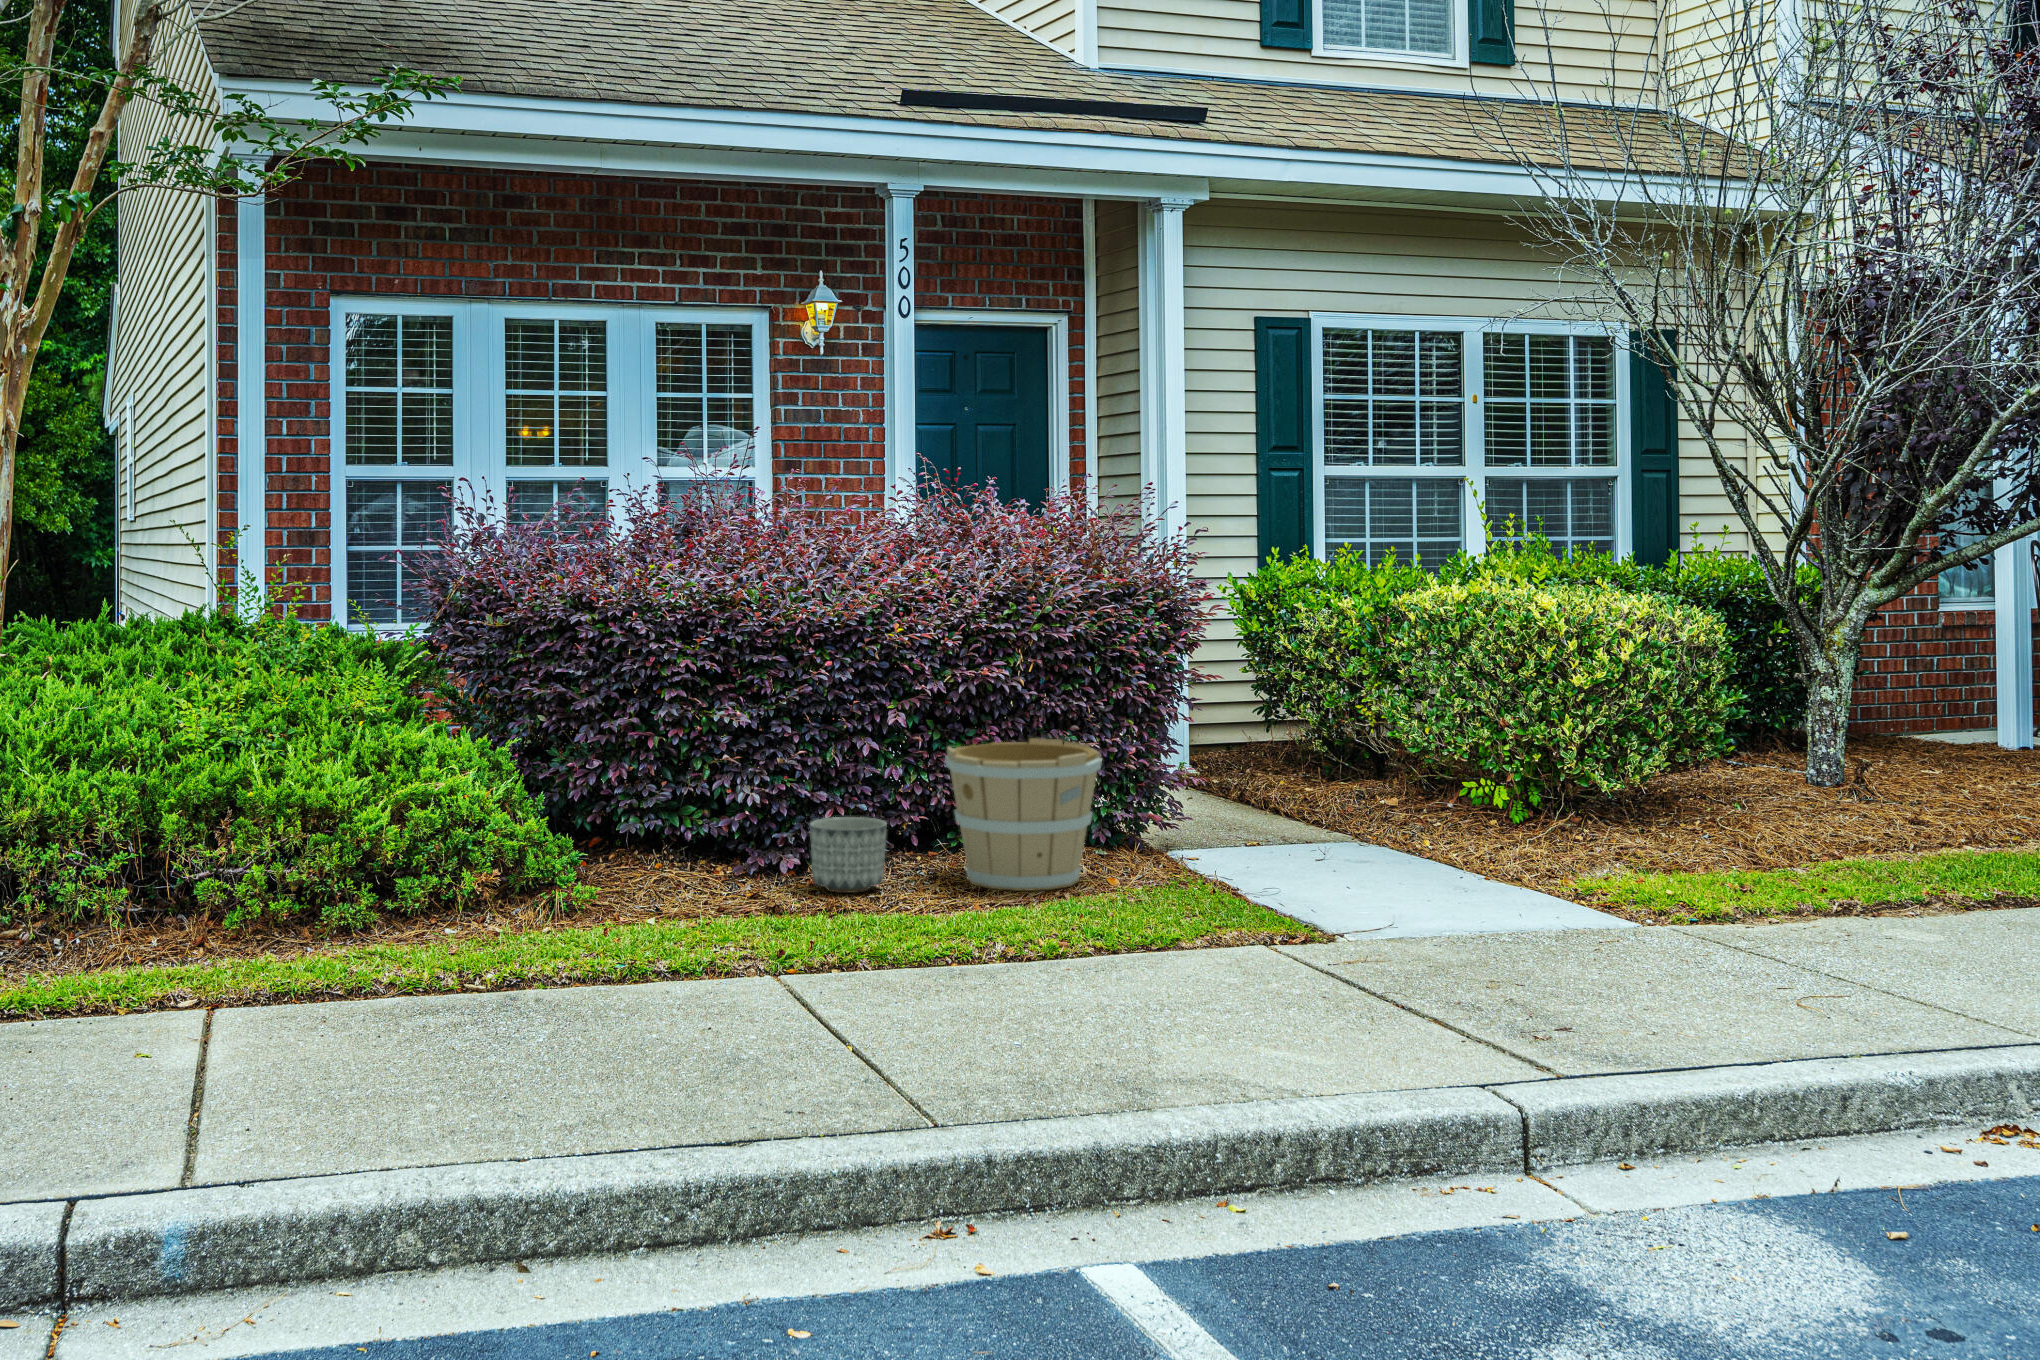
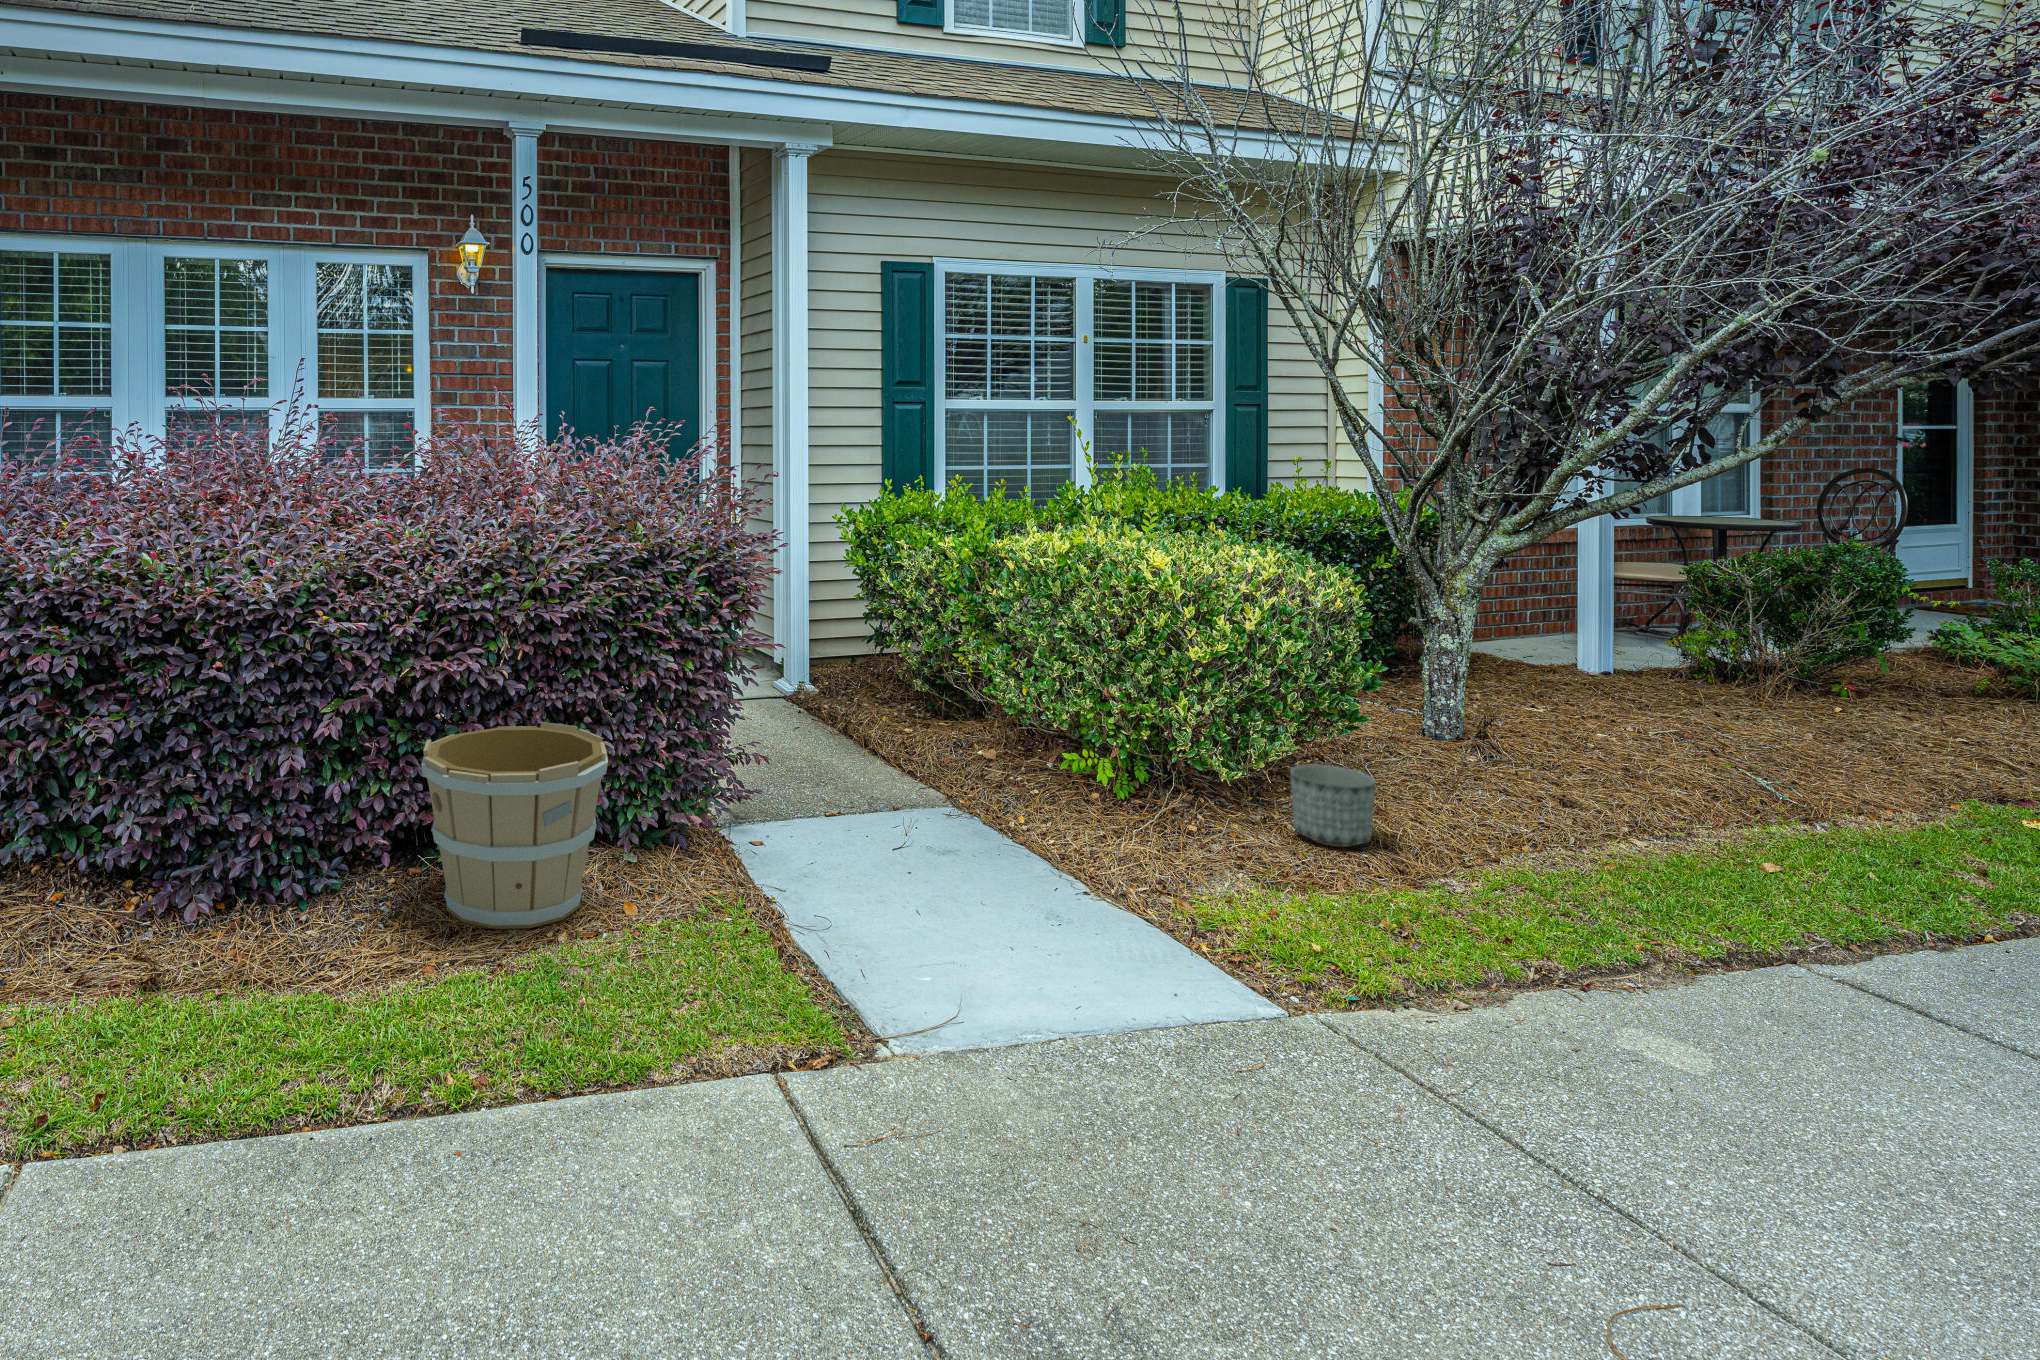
planter: present [810,817,887,893] -> present [1290,765,1376,847]

